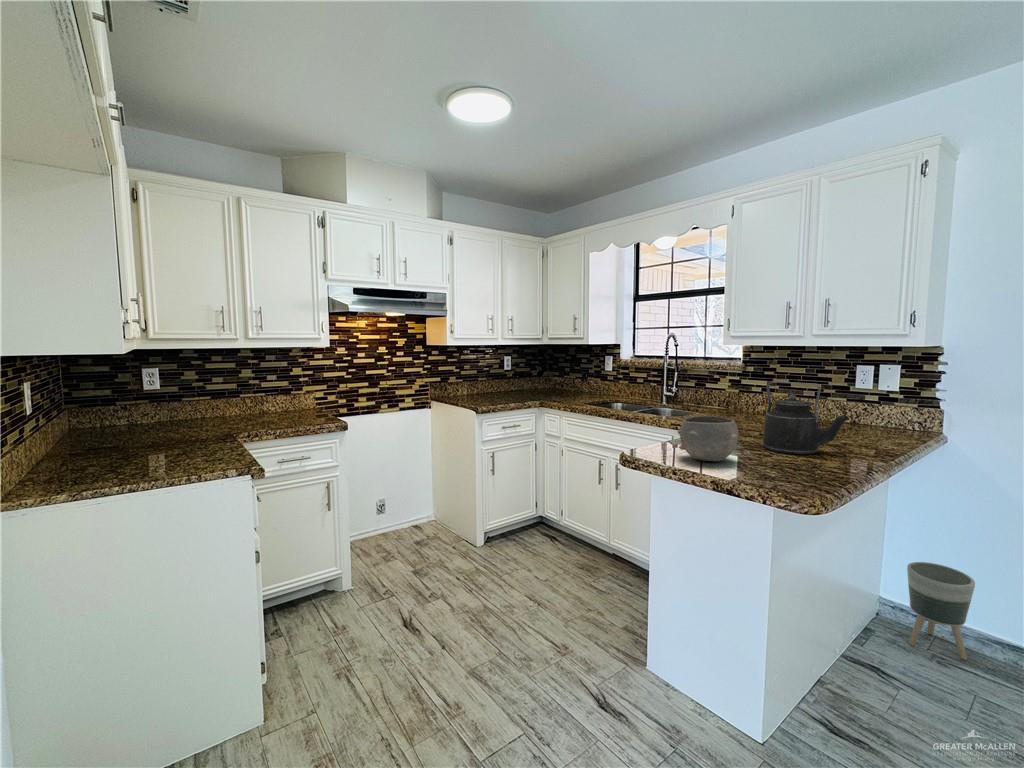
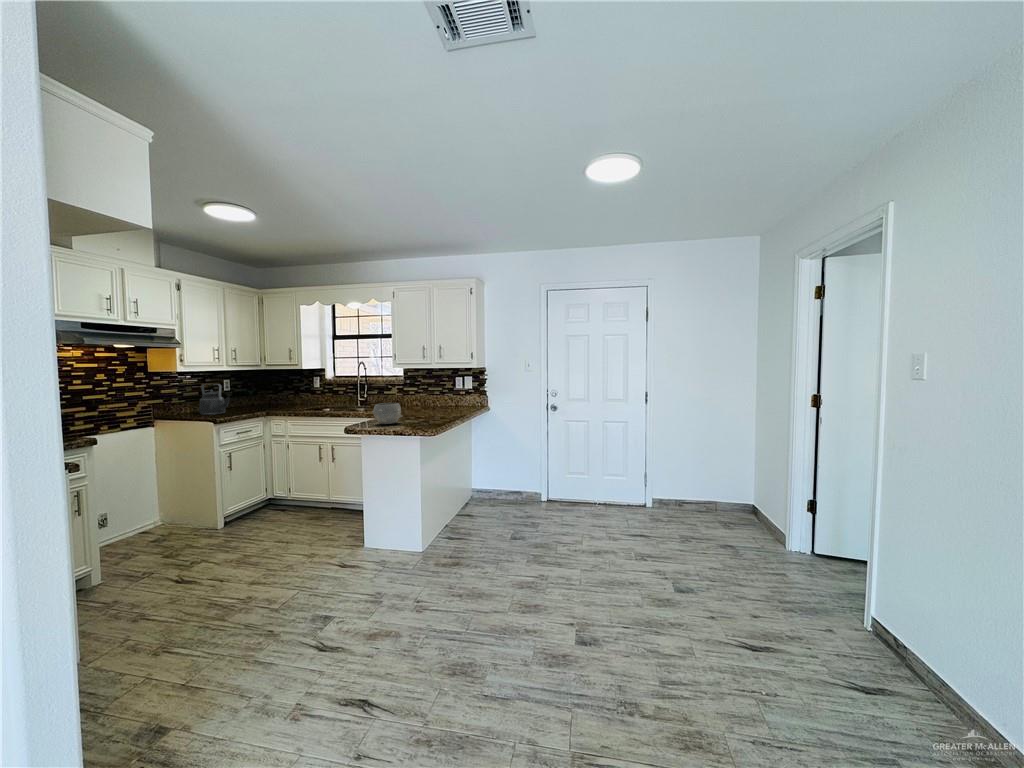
kettle: present [763,381,849,454] -> present [199,385,231,415]
planter: present [907,562,975,660] -> none [479,466,502,504]

